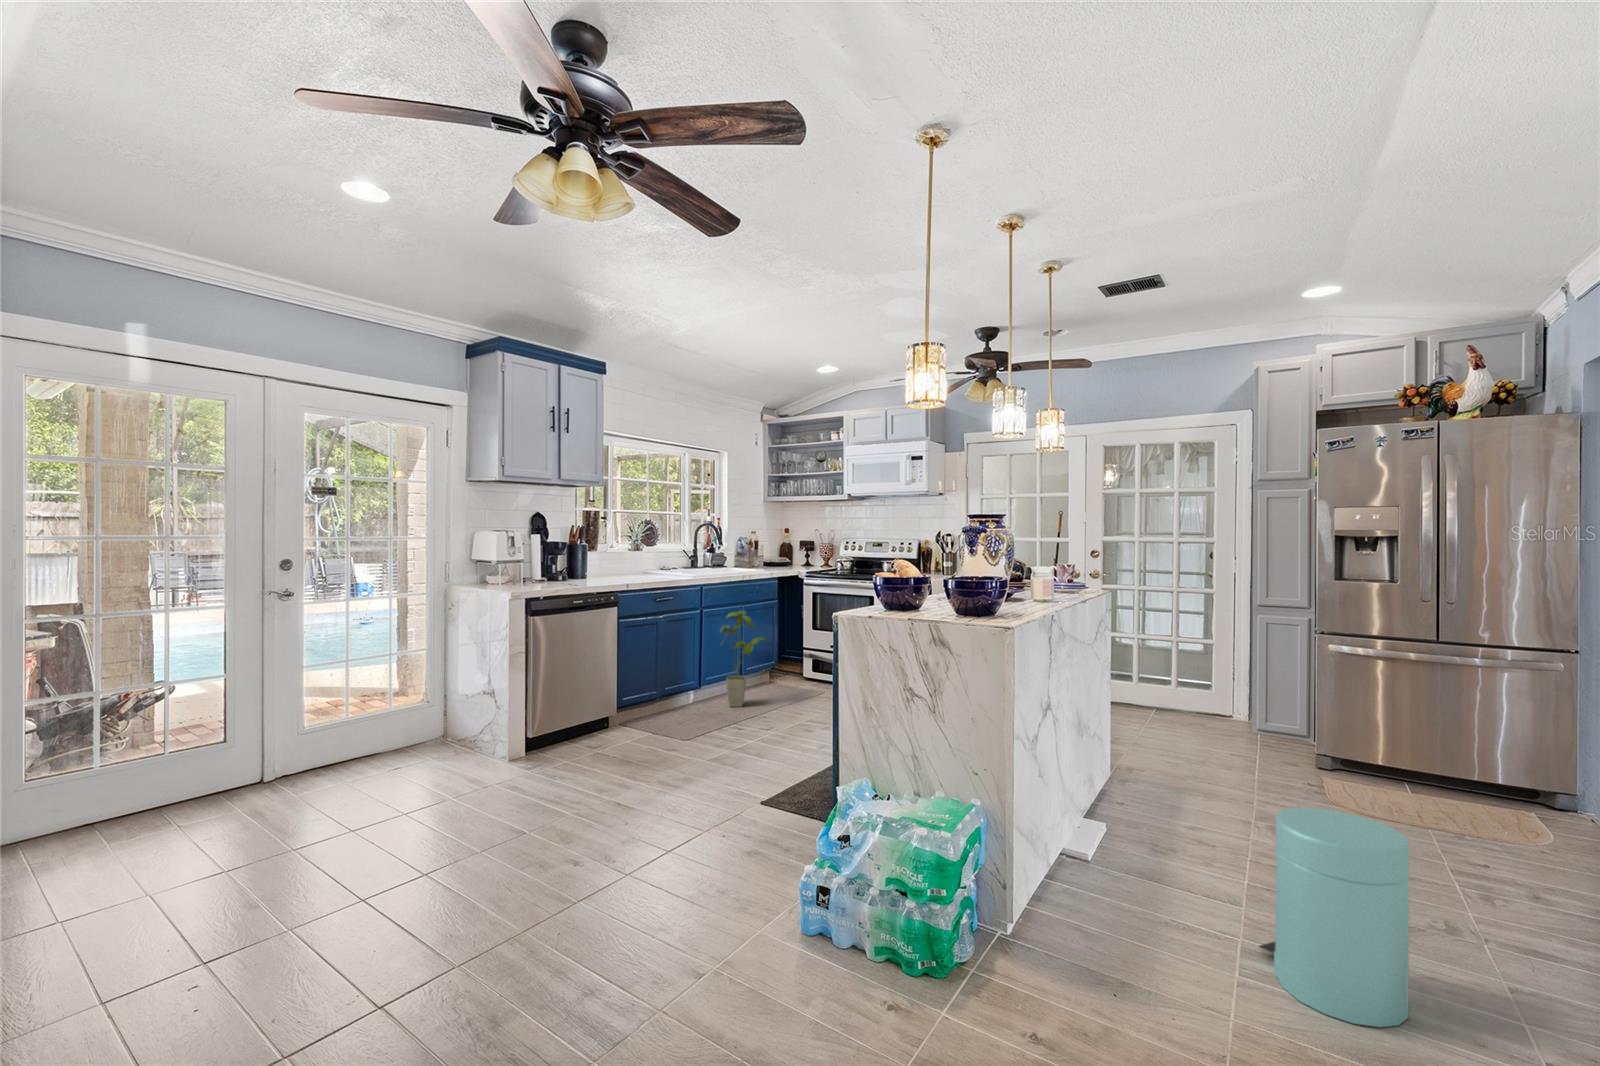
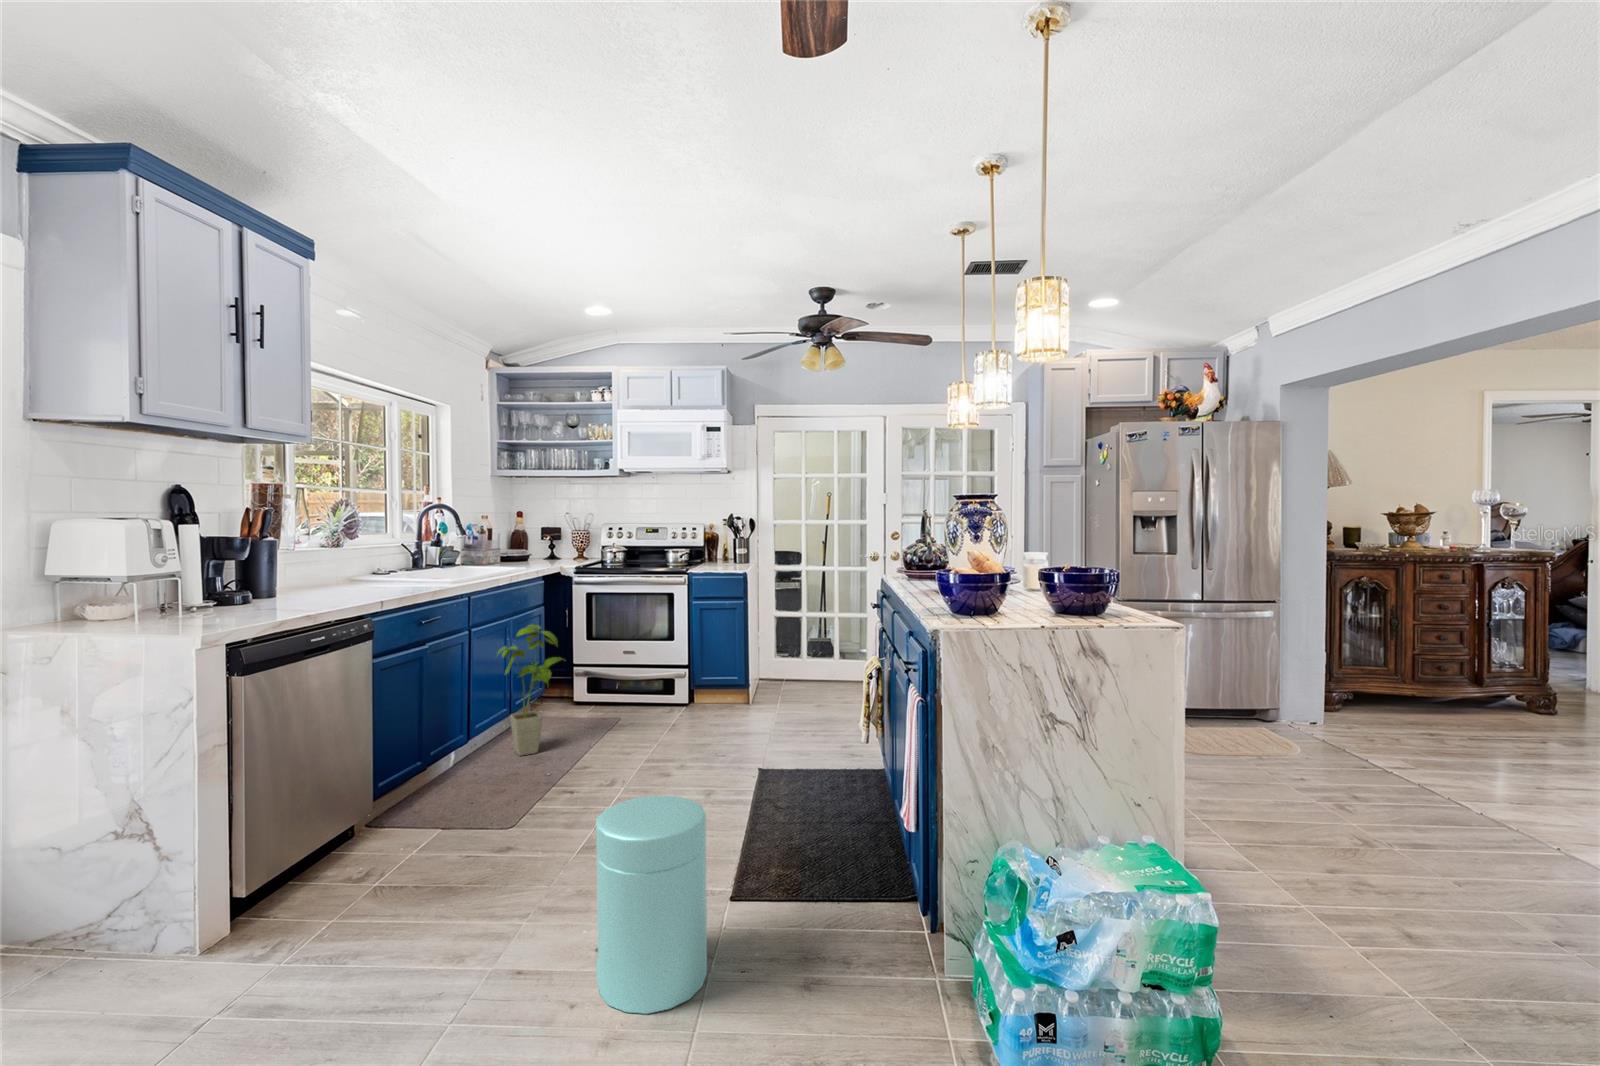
trash can: present [1259,808,1409,1027] -> present [595,795,707,1014]

